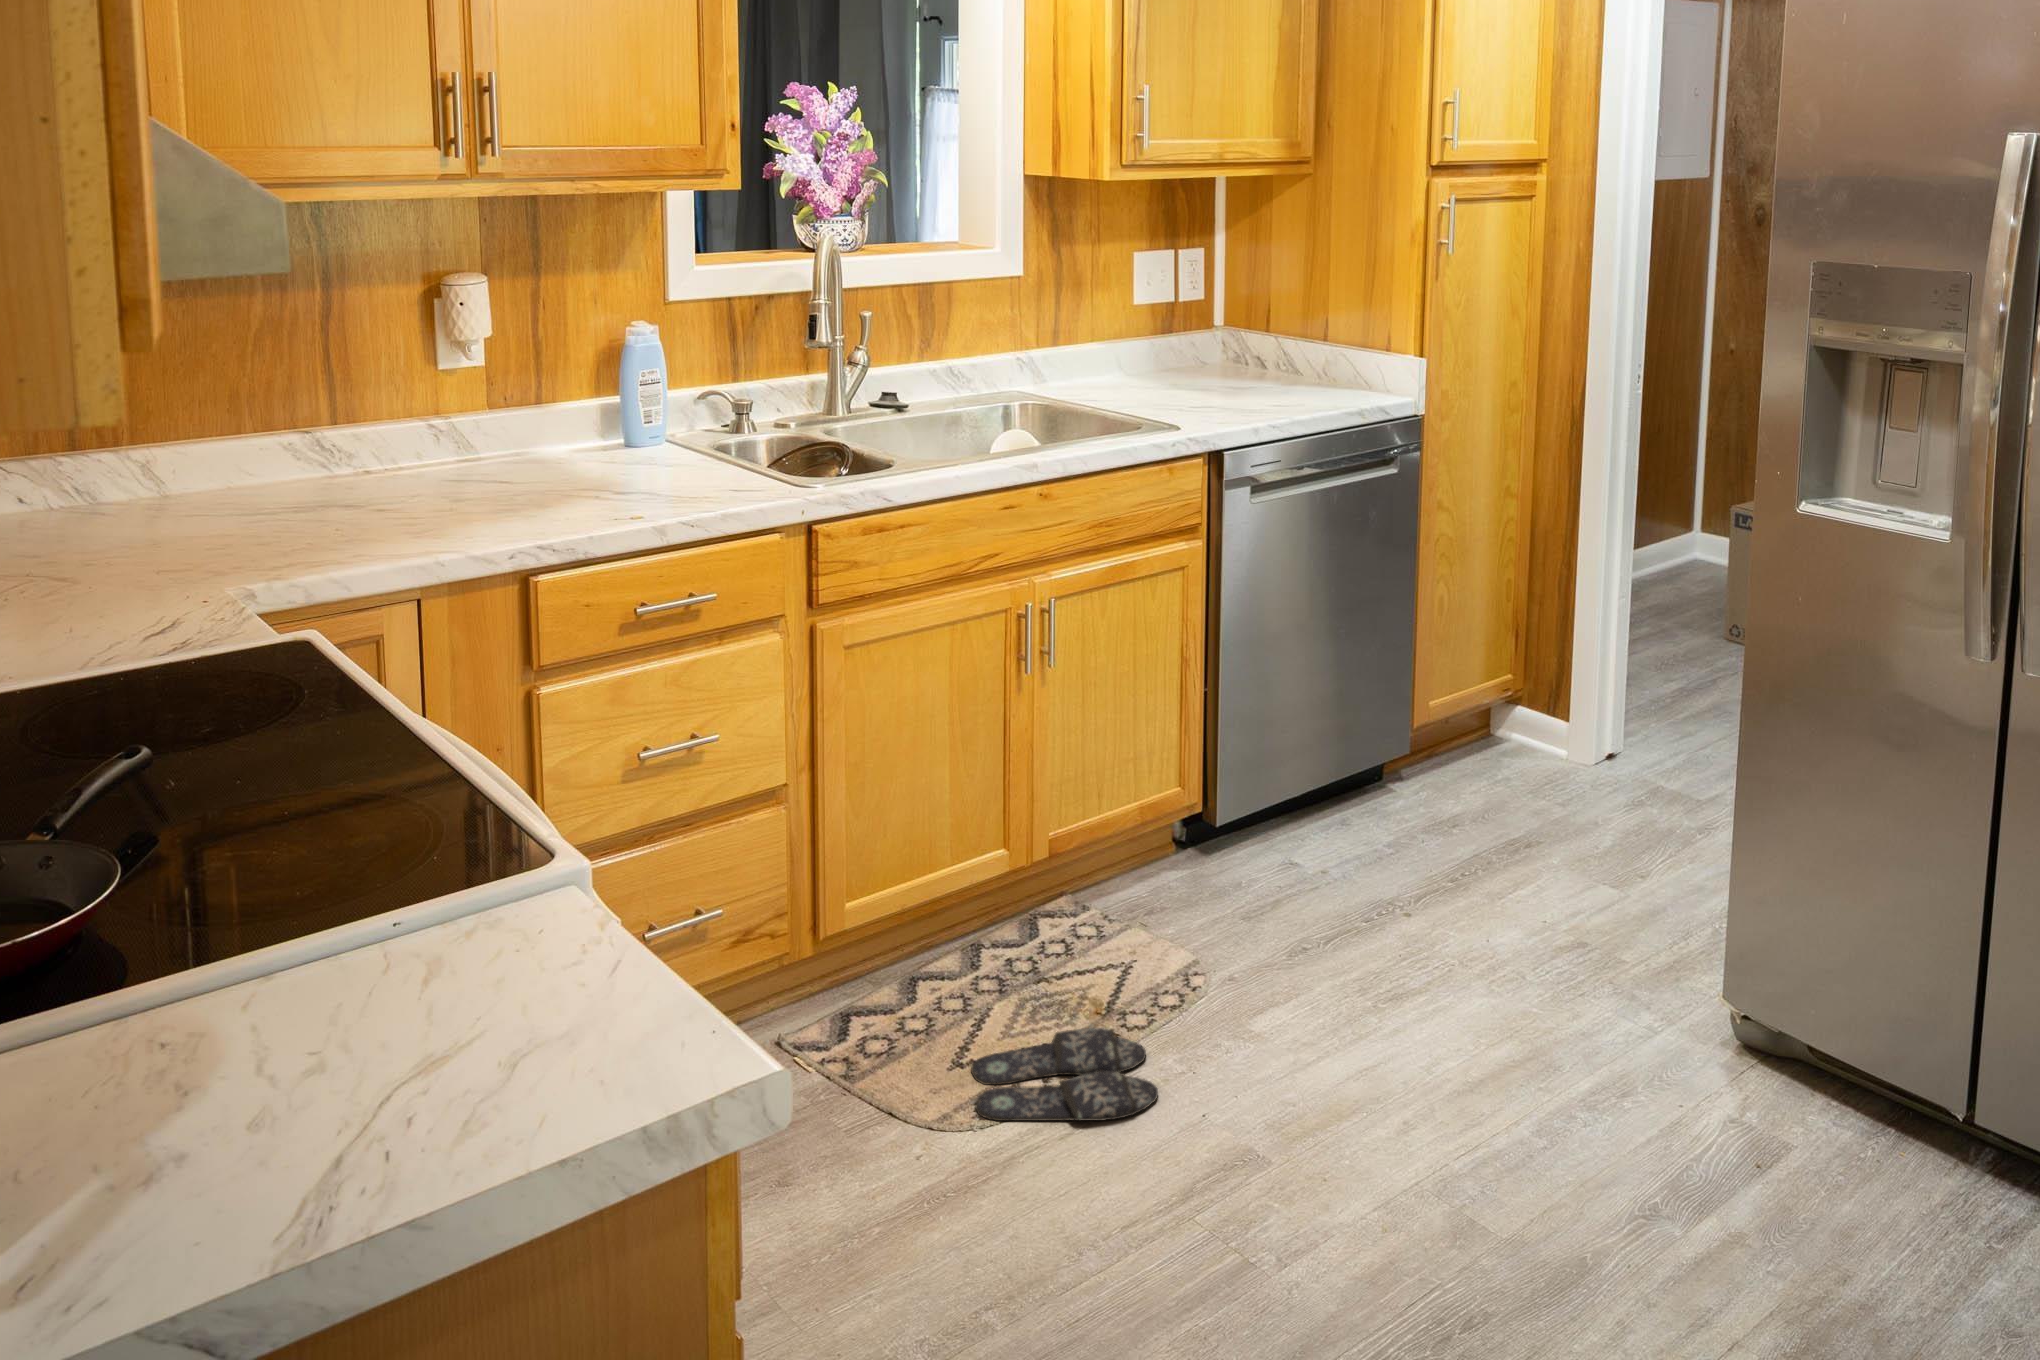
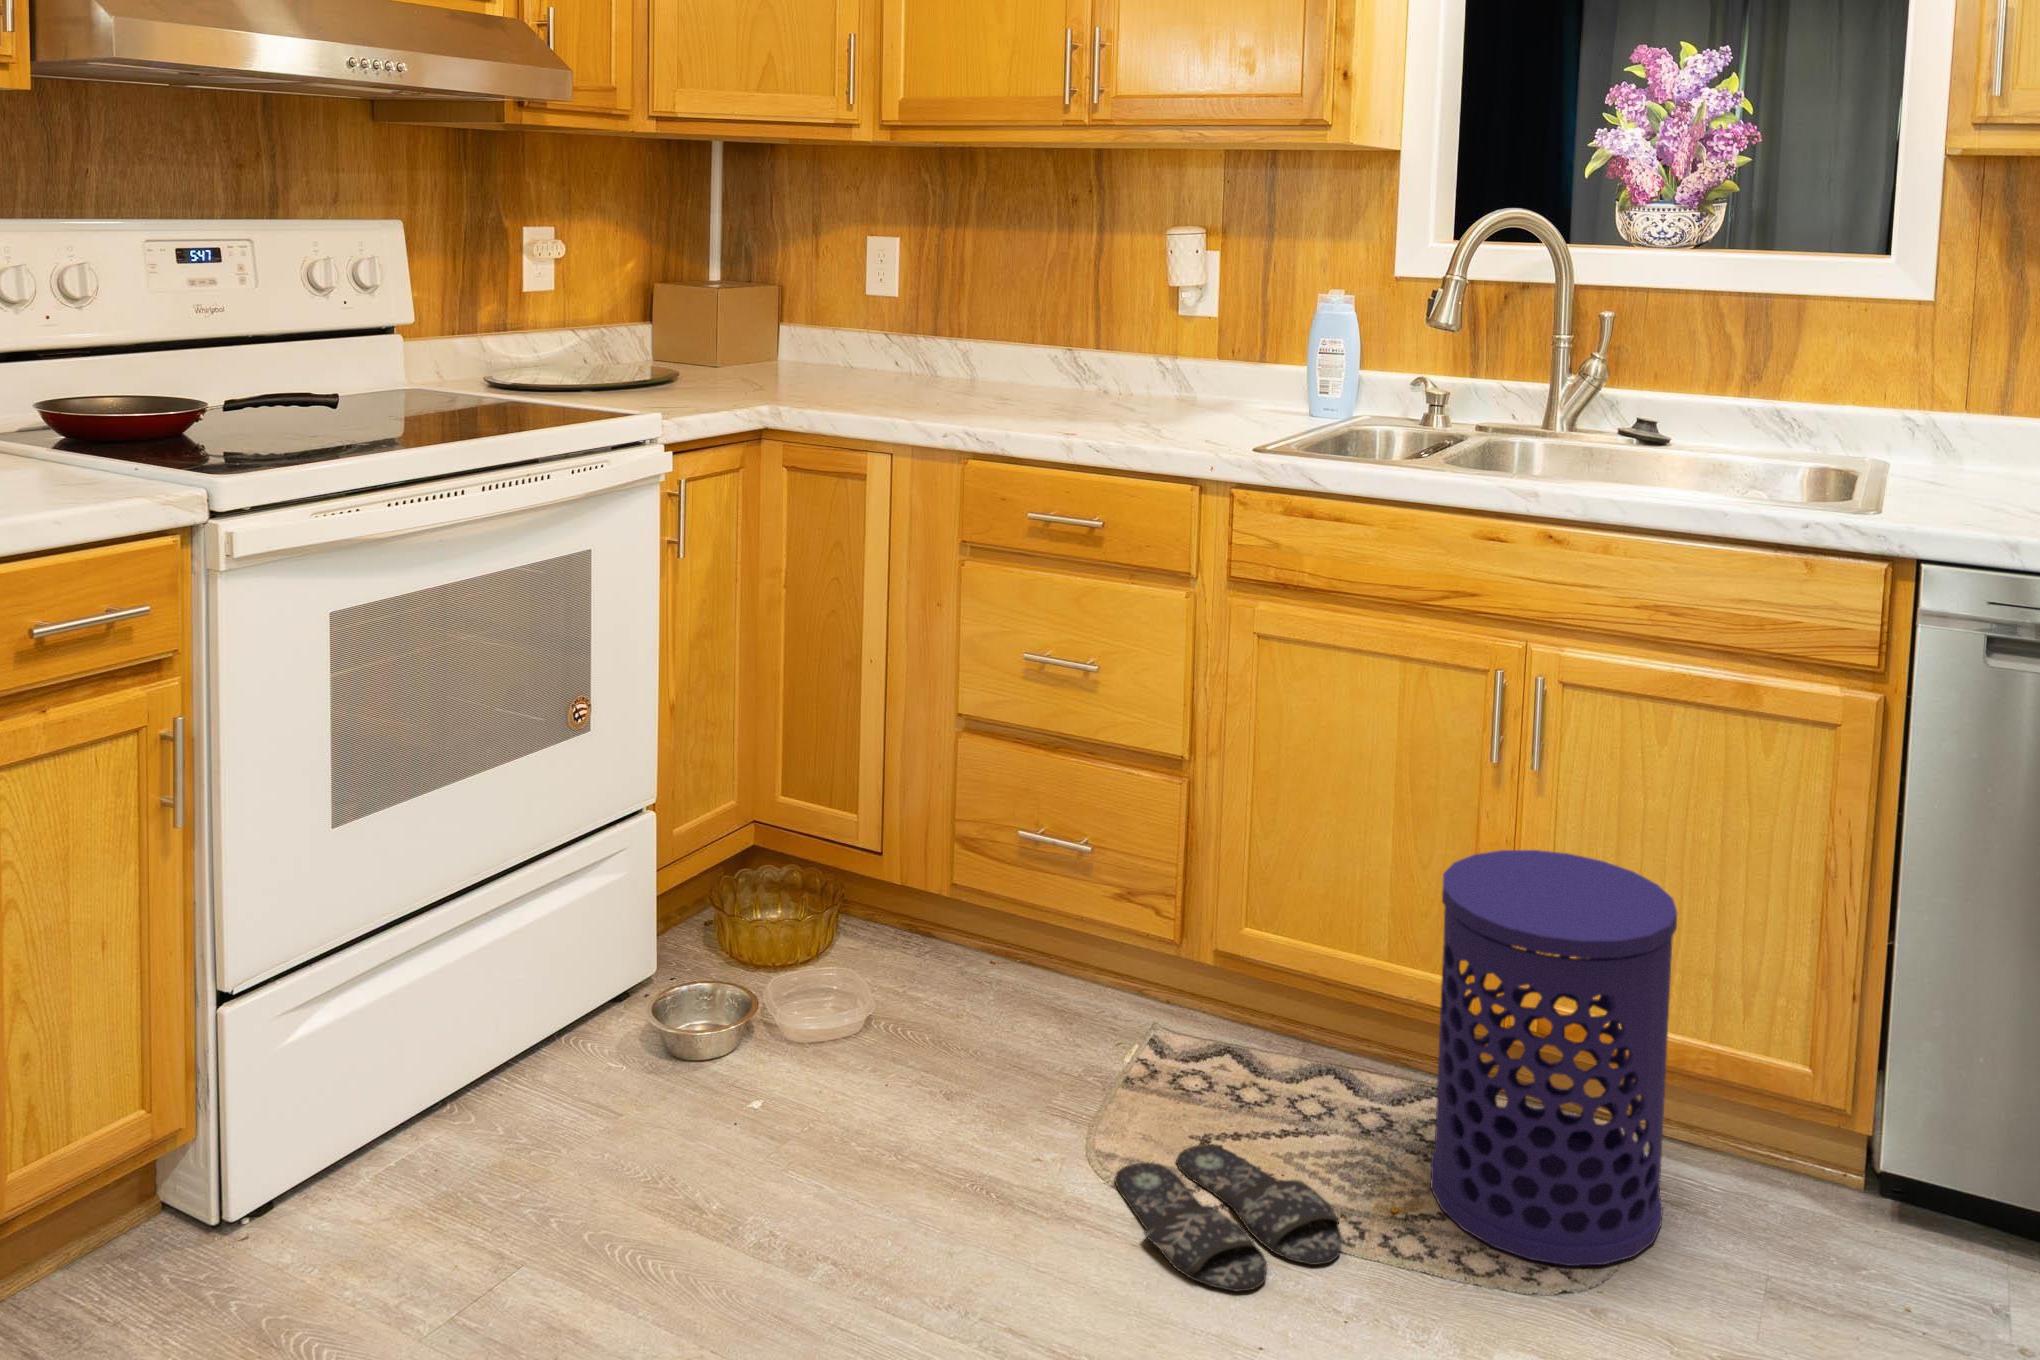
waste bin: none [1038,709,1202,992] -> present [1431,850,1678,1266]

